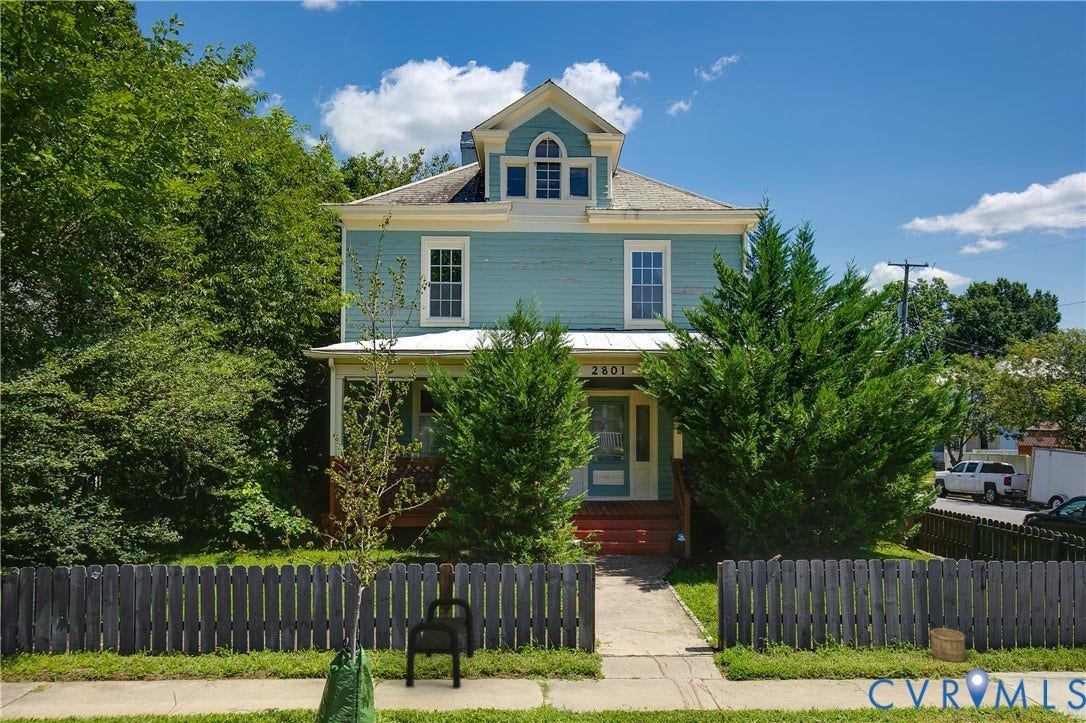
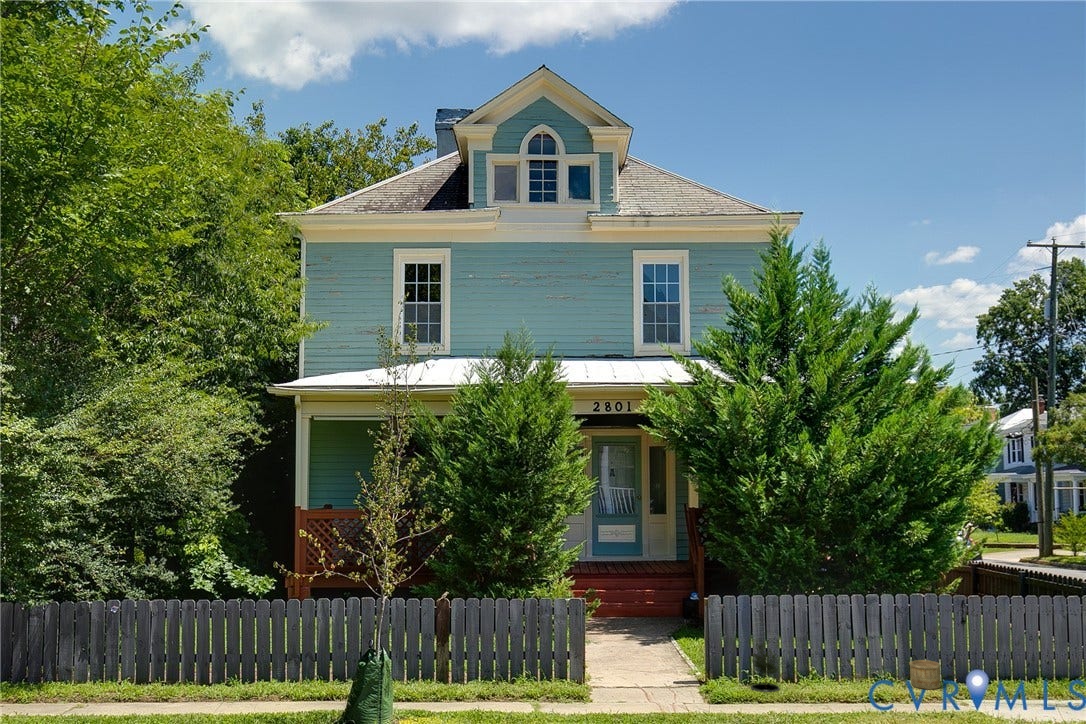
bench: present [406,598,474,689] -> none [407,634,469,709]
potted tree: none [765,605,799,664] -> present [751,641,780,692]

